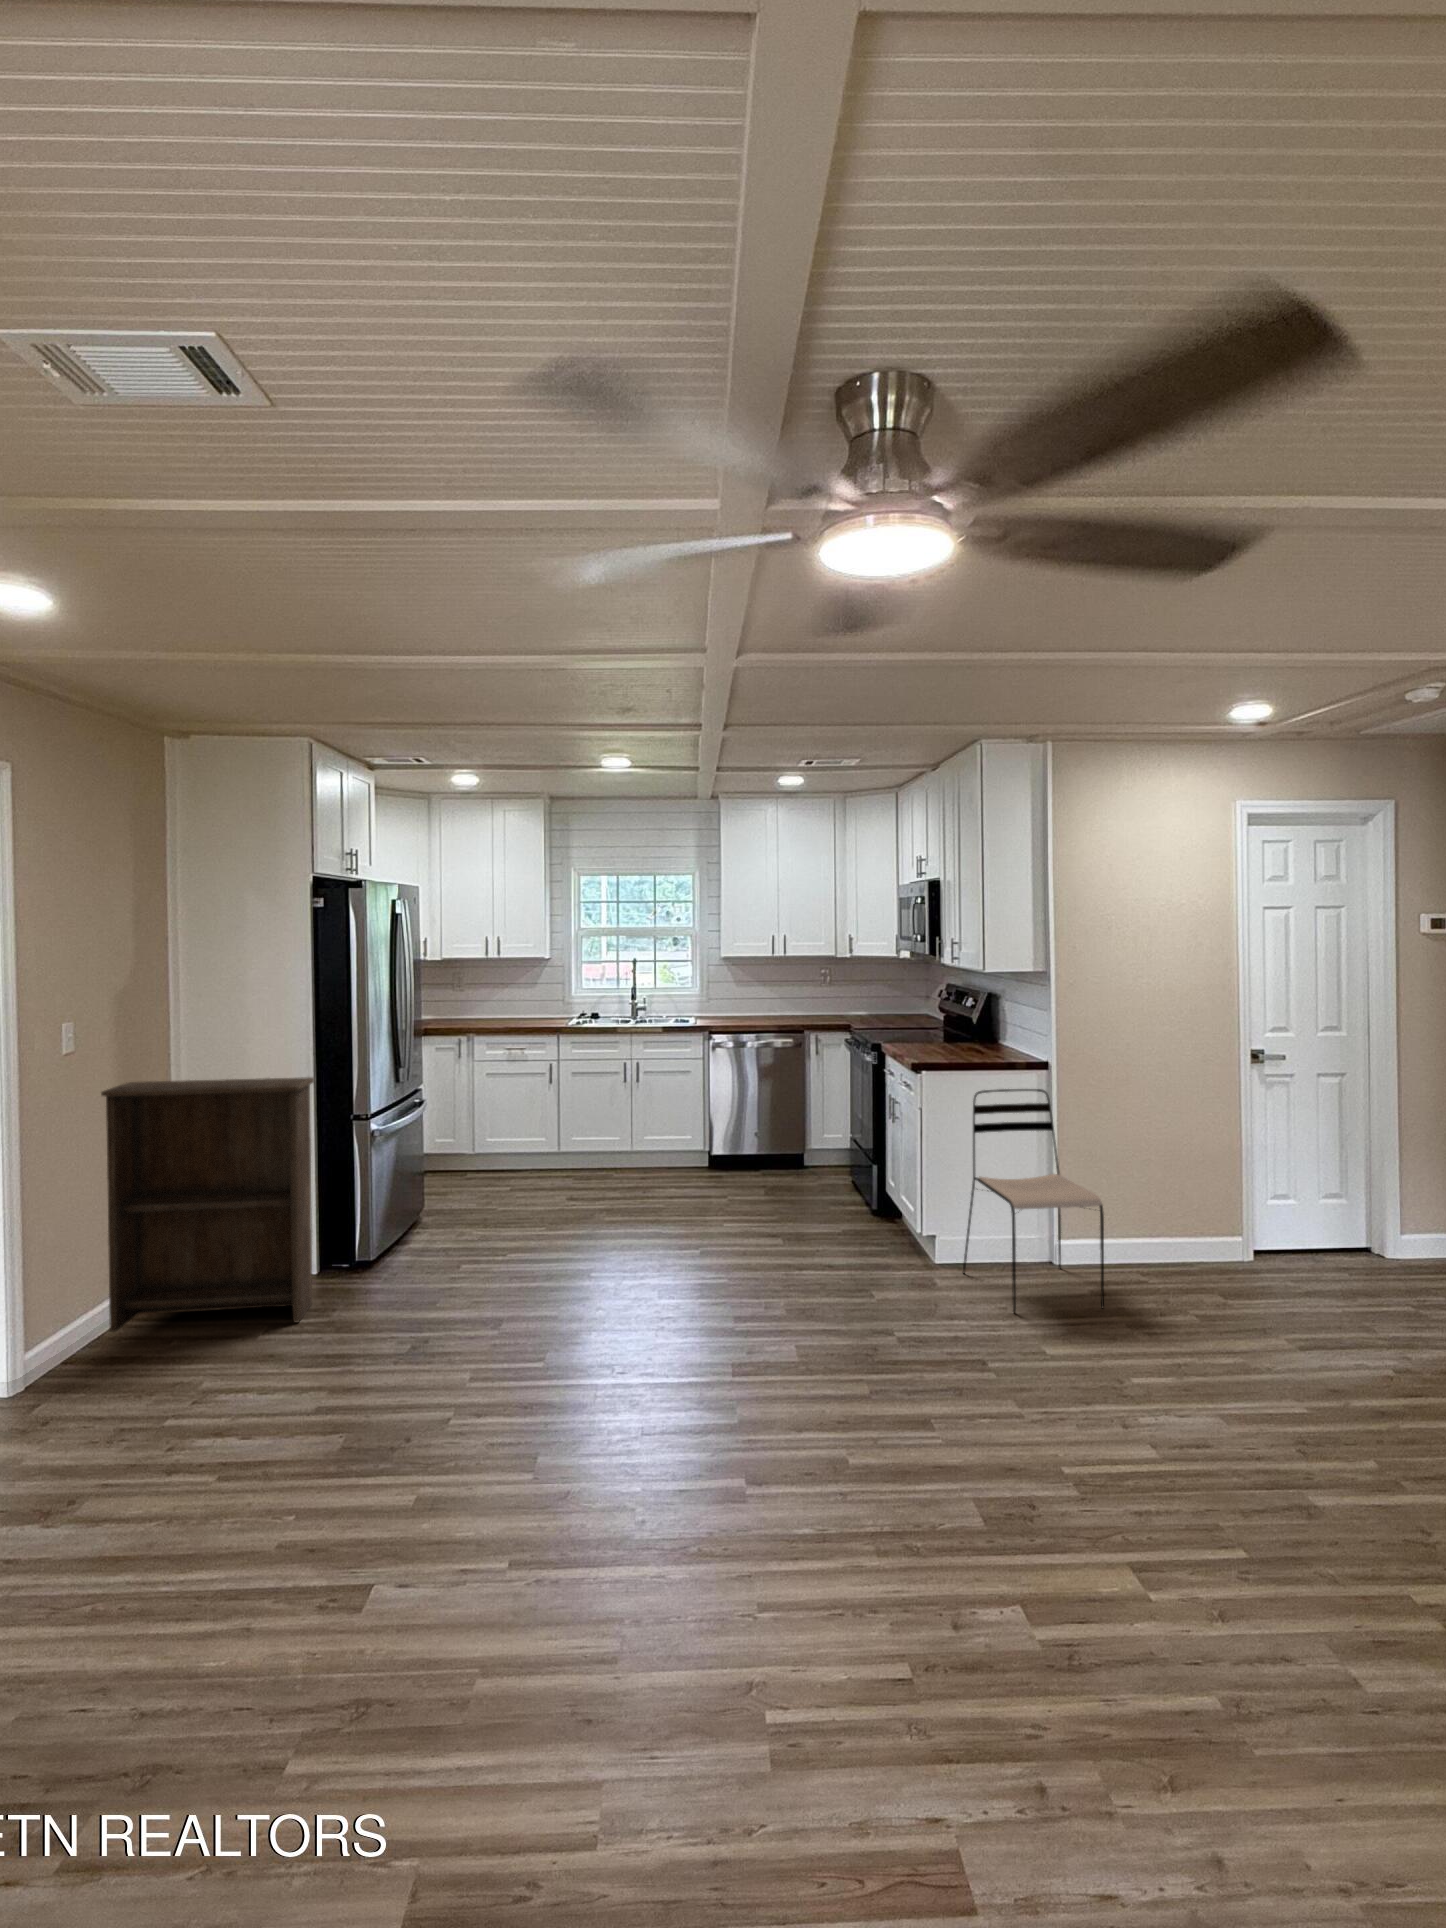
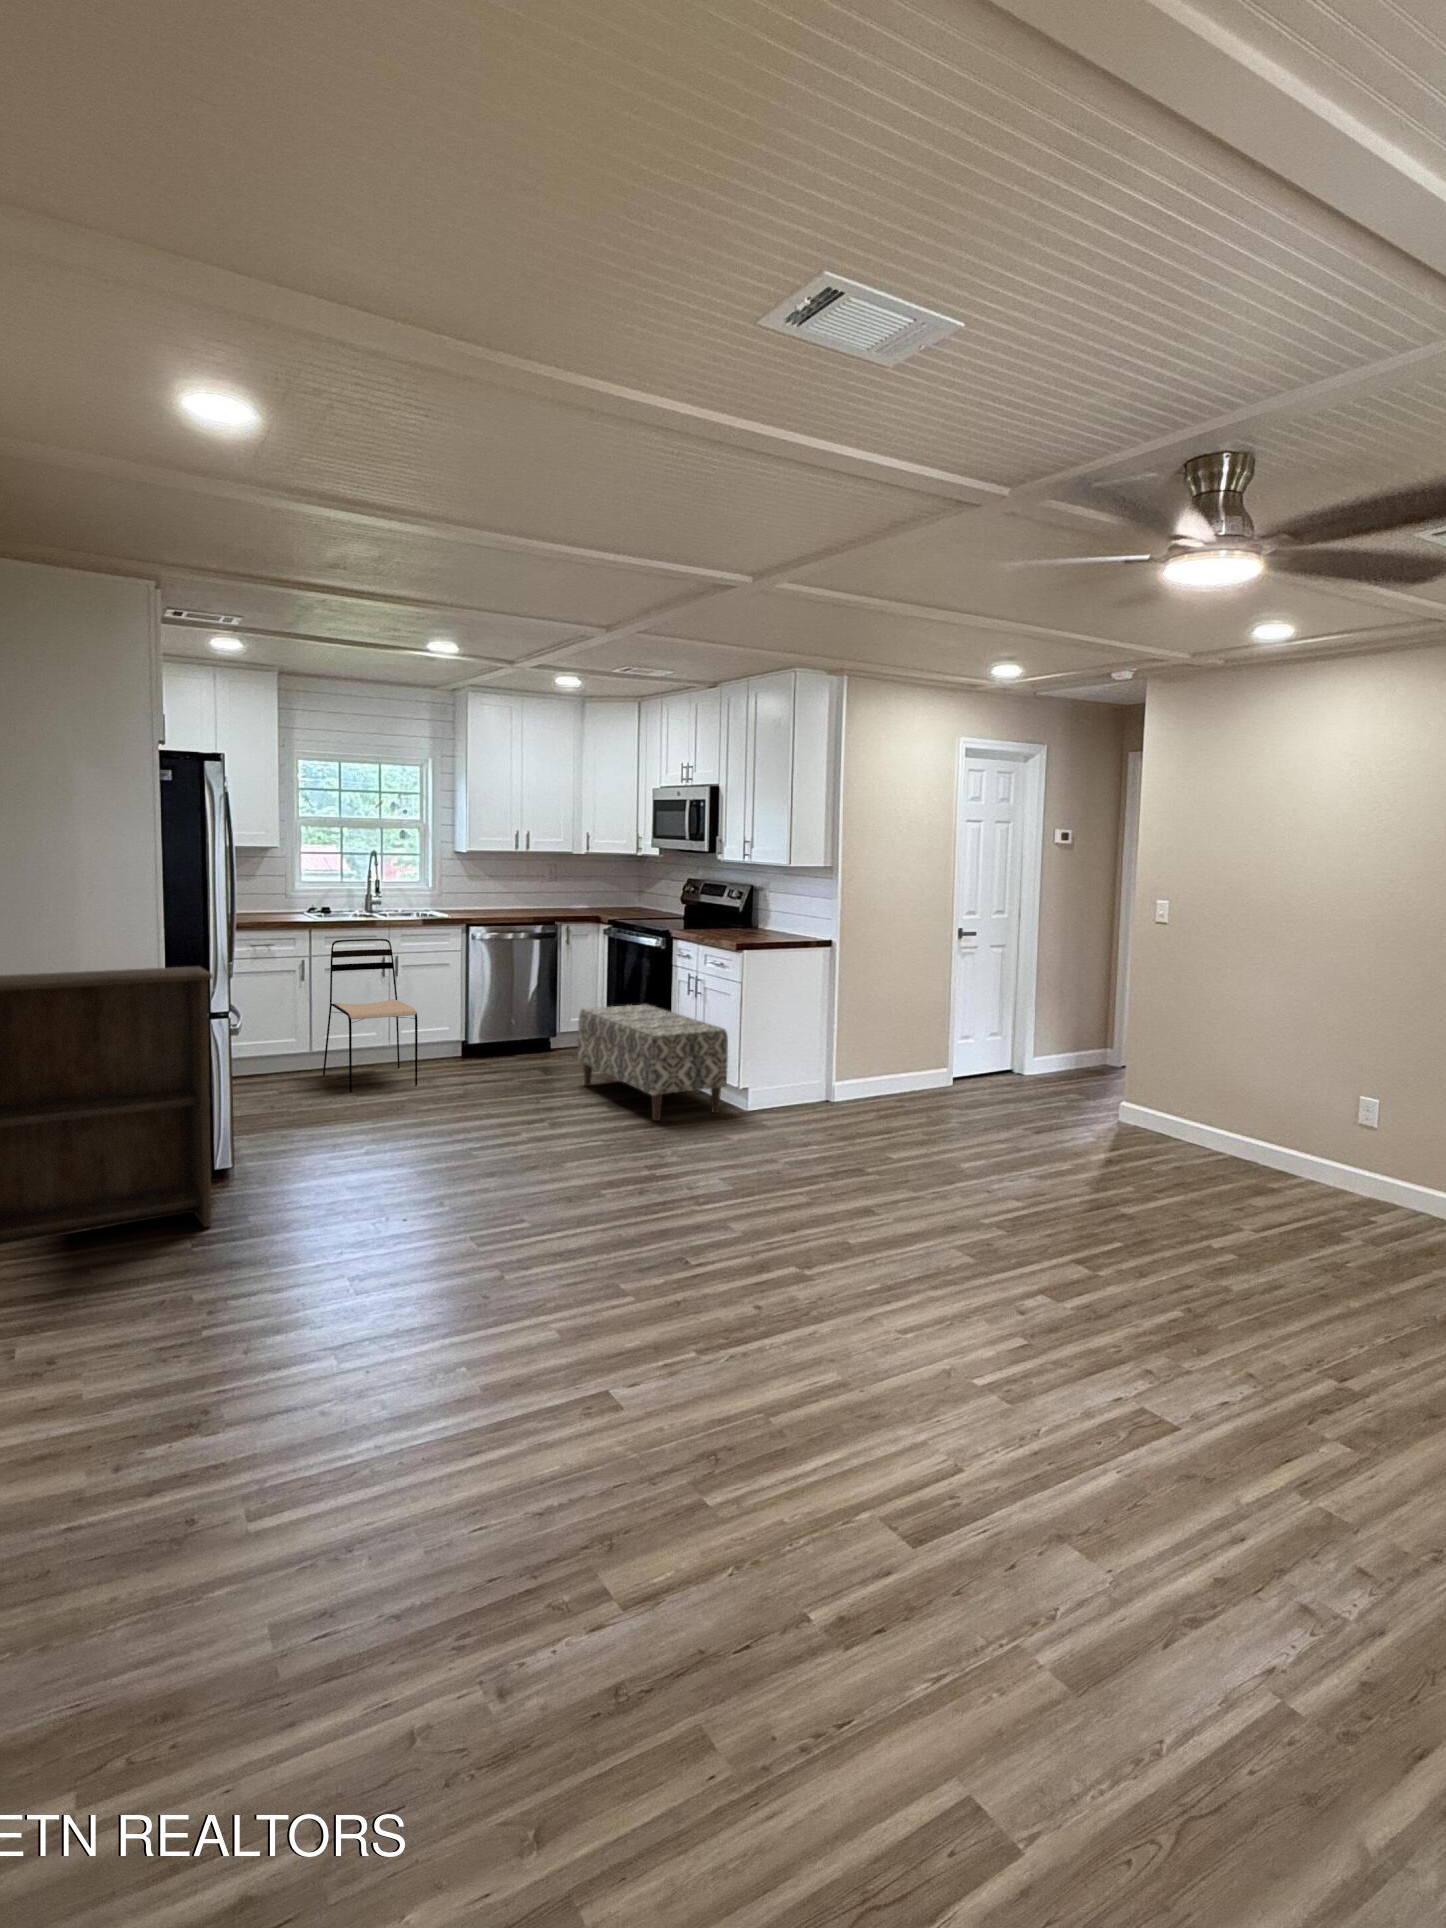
dining chair: present [963,1089,1104,1313] -> present [323,939,418,1092]
bench: none [783,1127,905,1266] -> present [578,1004,728,1121]

